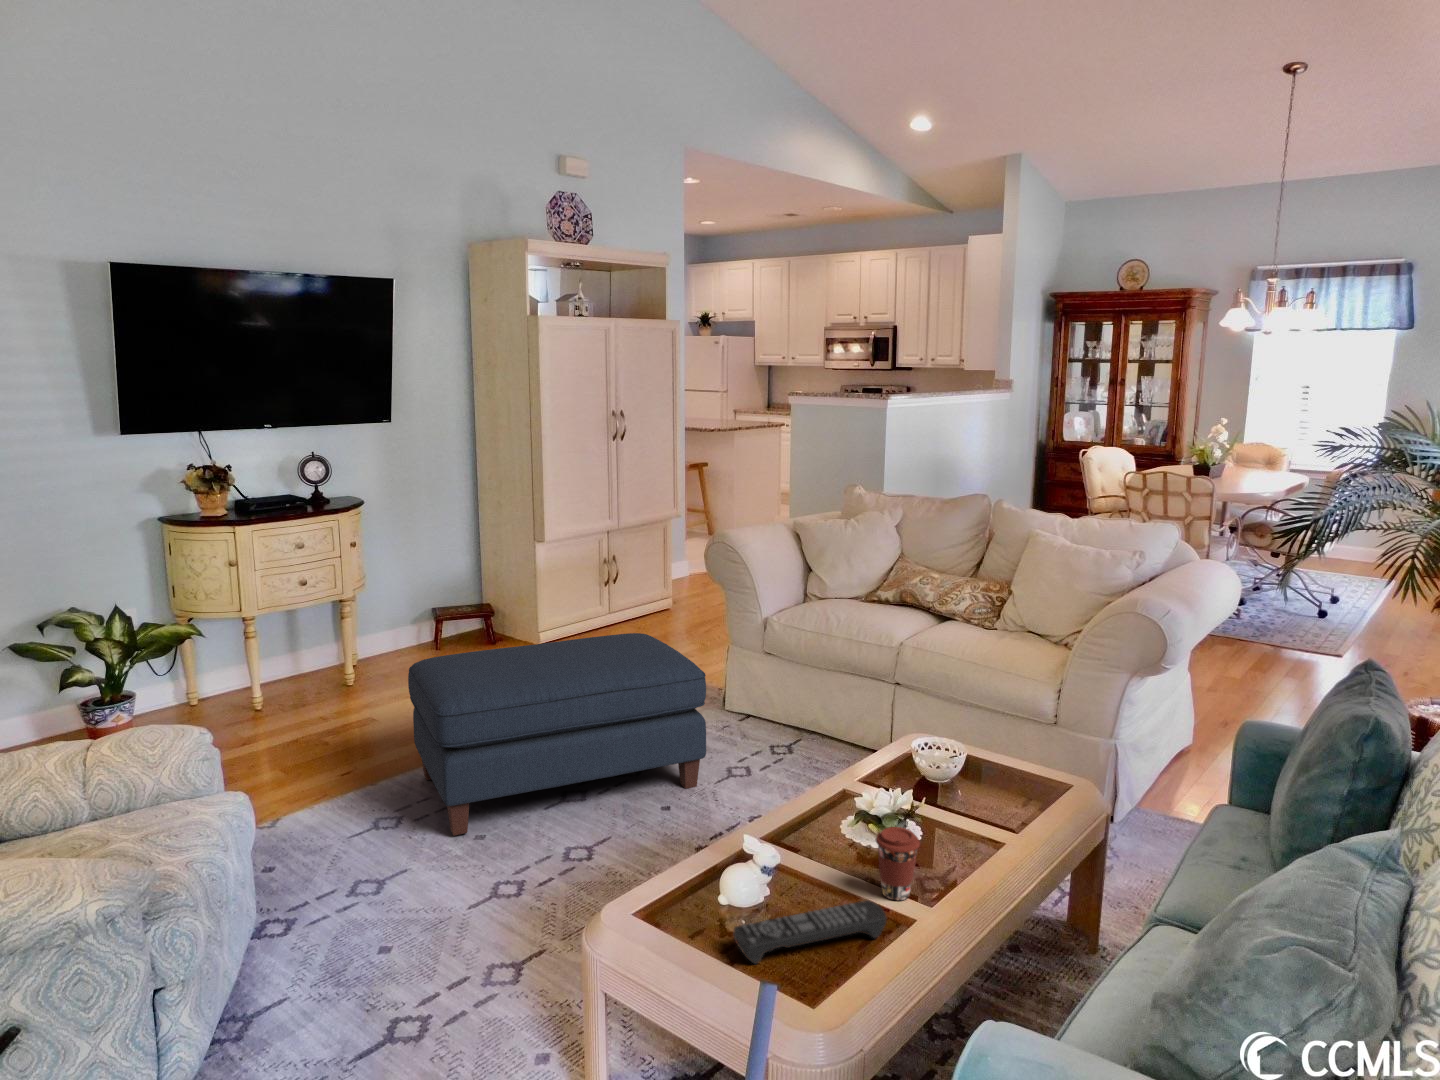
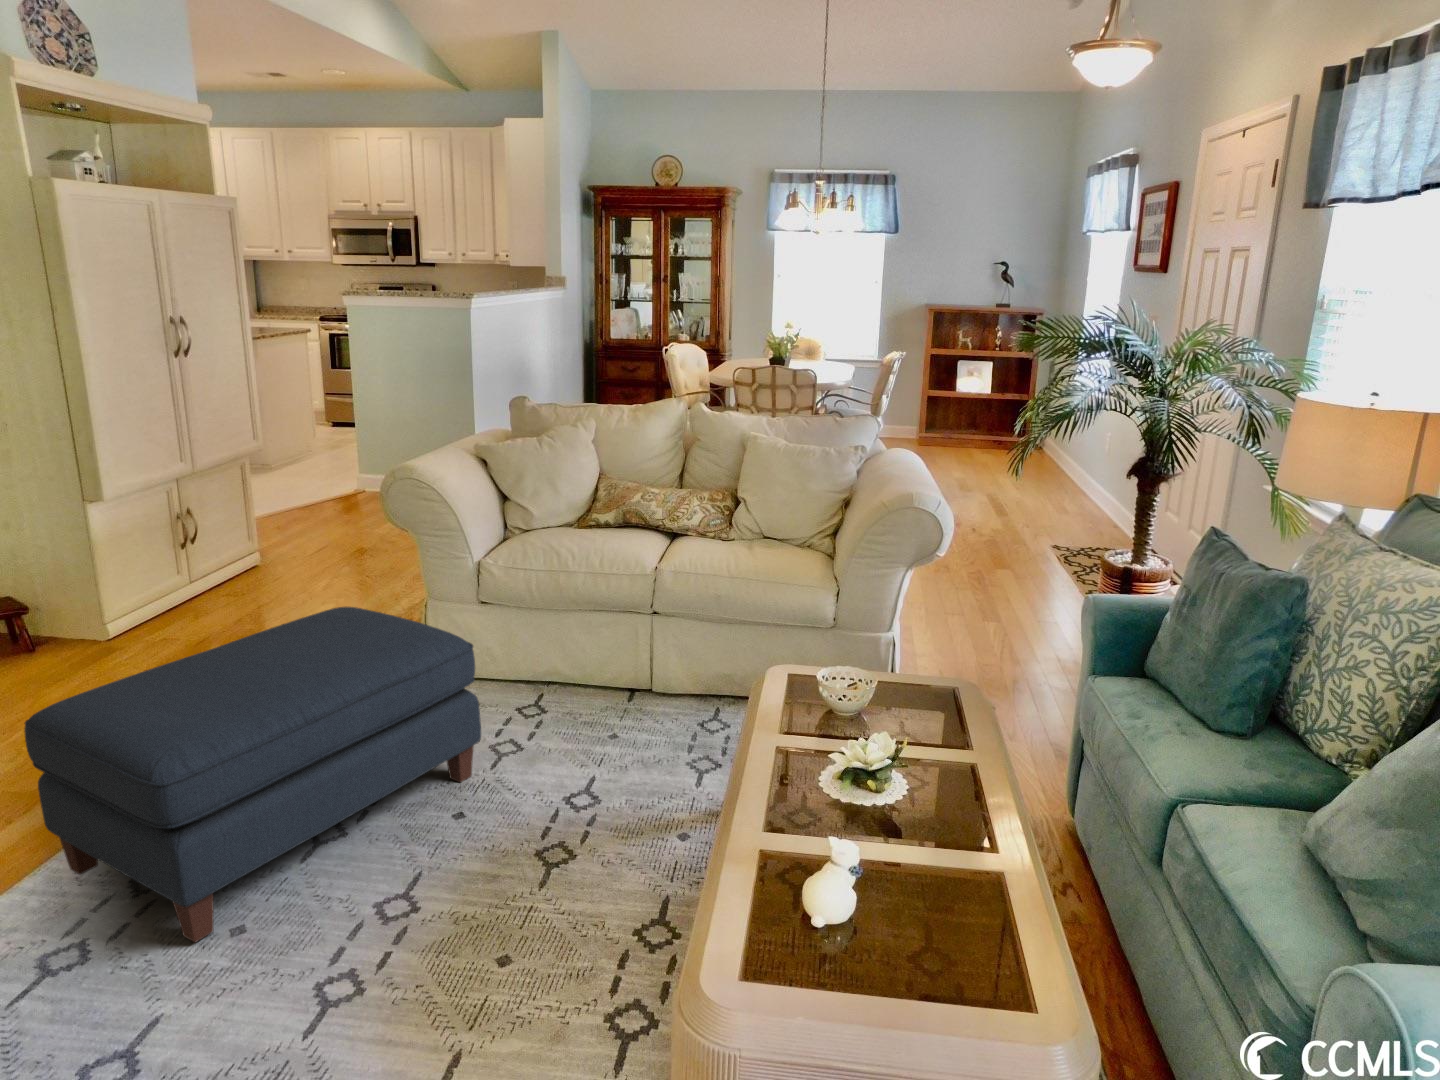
coffee cup: present [876,827,920,900] -> none [925,779,974,857]
remote control: present [734,900,886,964] -> none [884,868,996,989]

